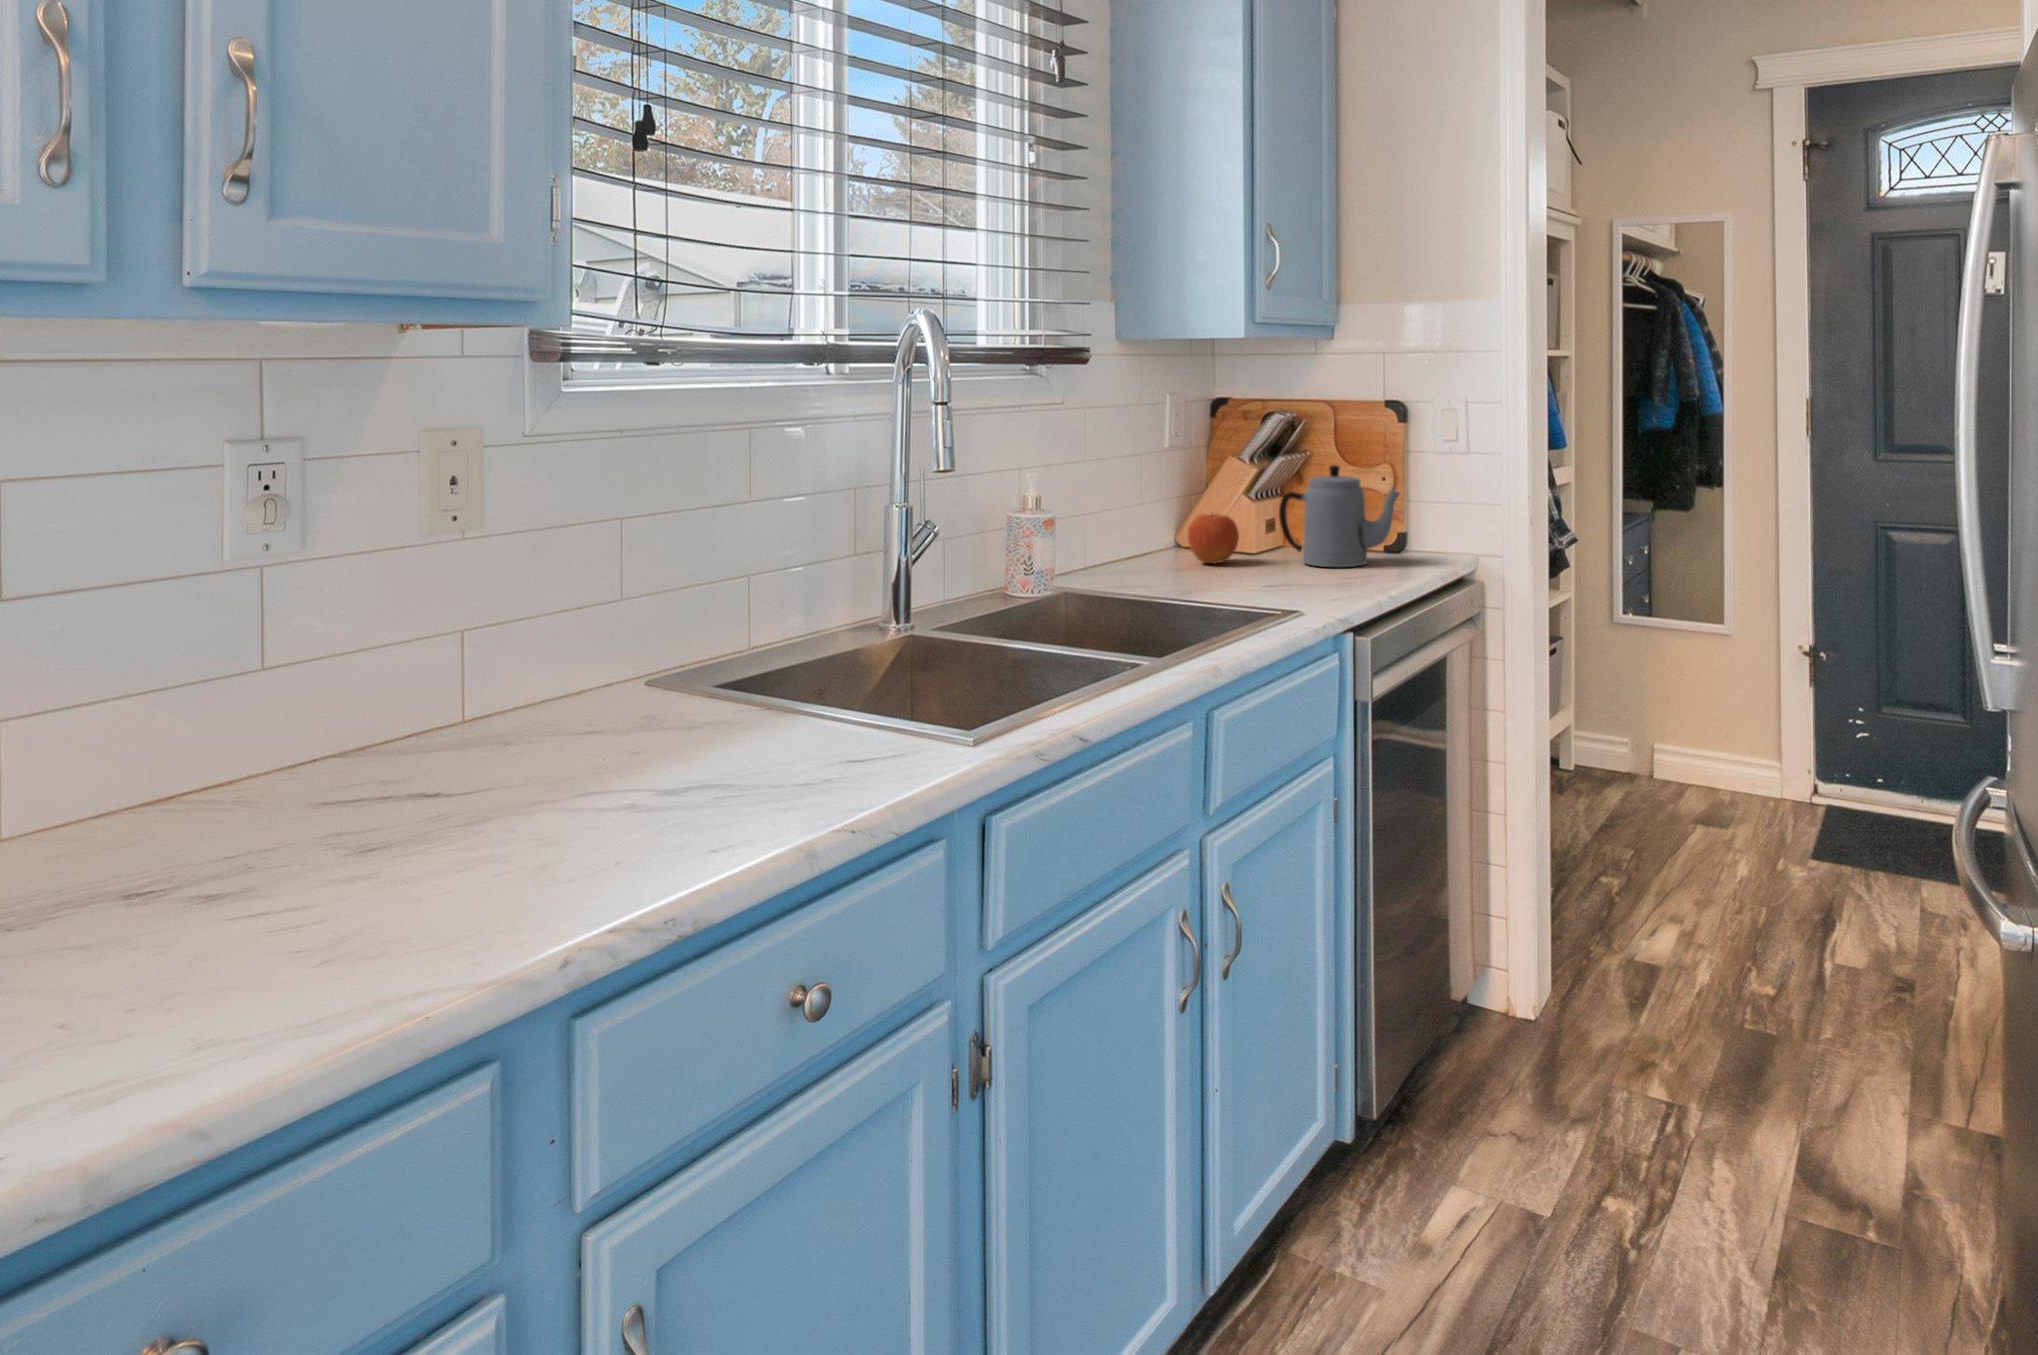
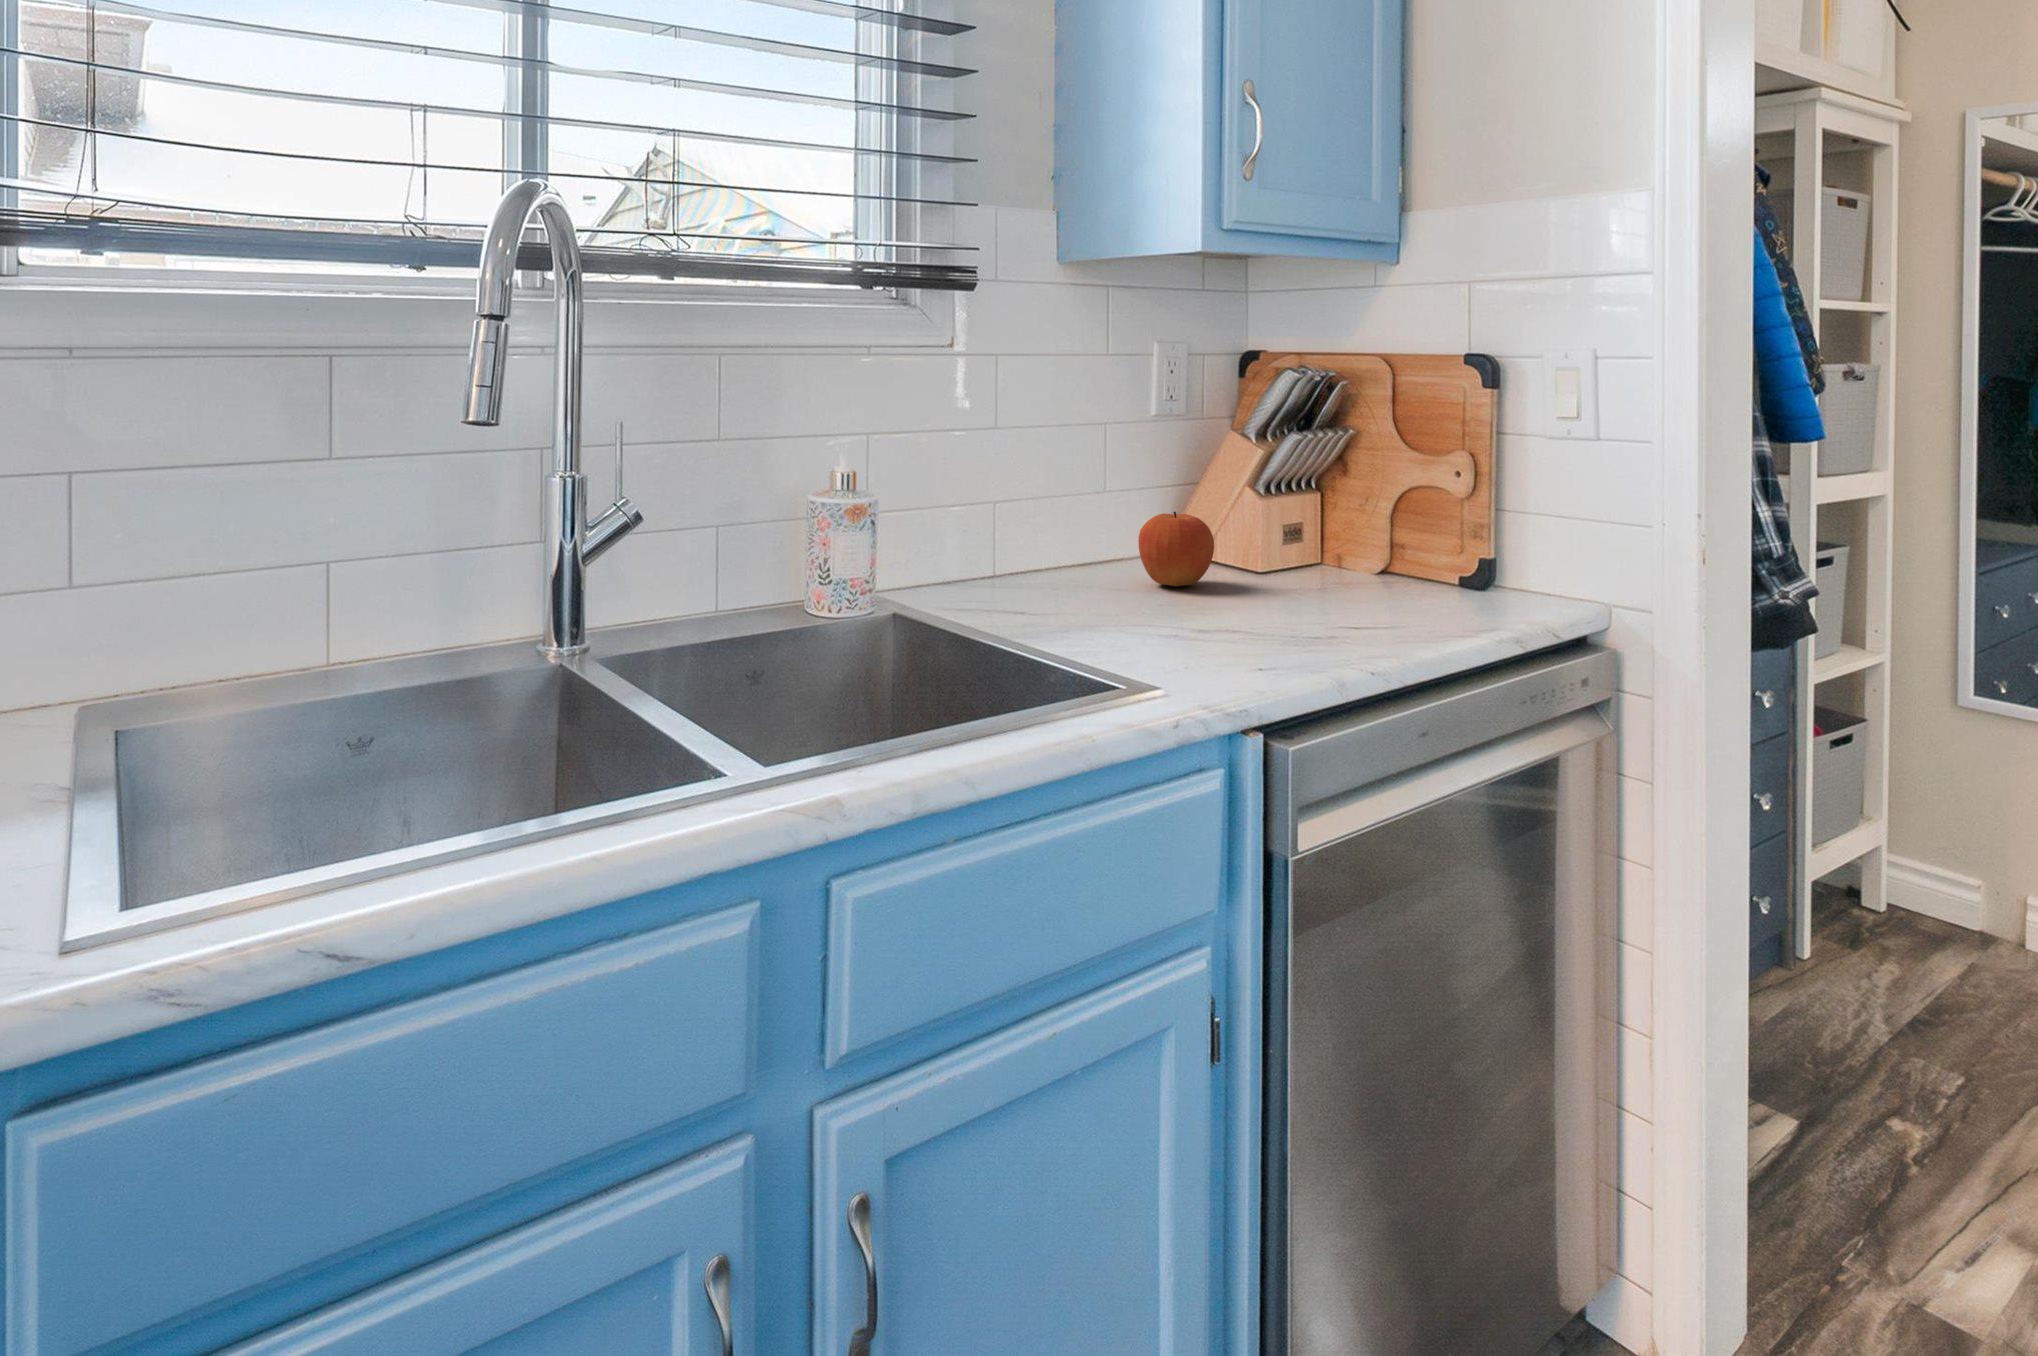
teapot: present [1279,465,1400,567] -> none [1276,451,1453,611]

